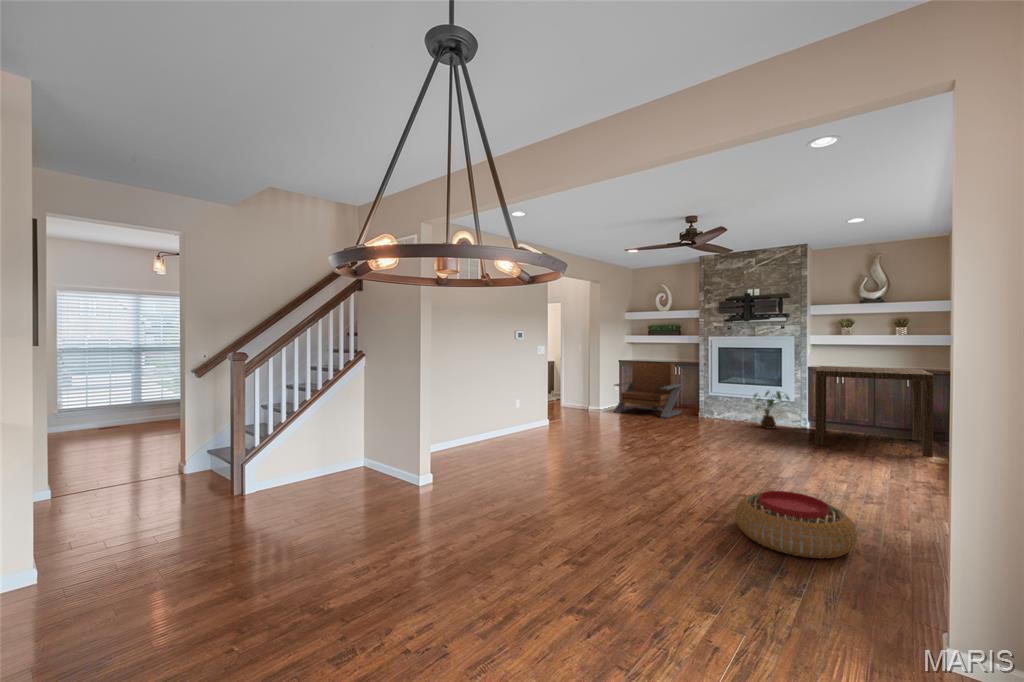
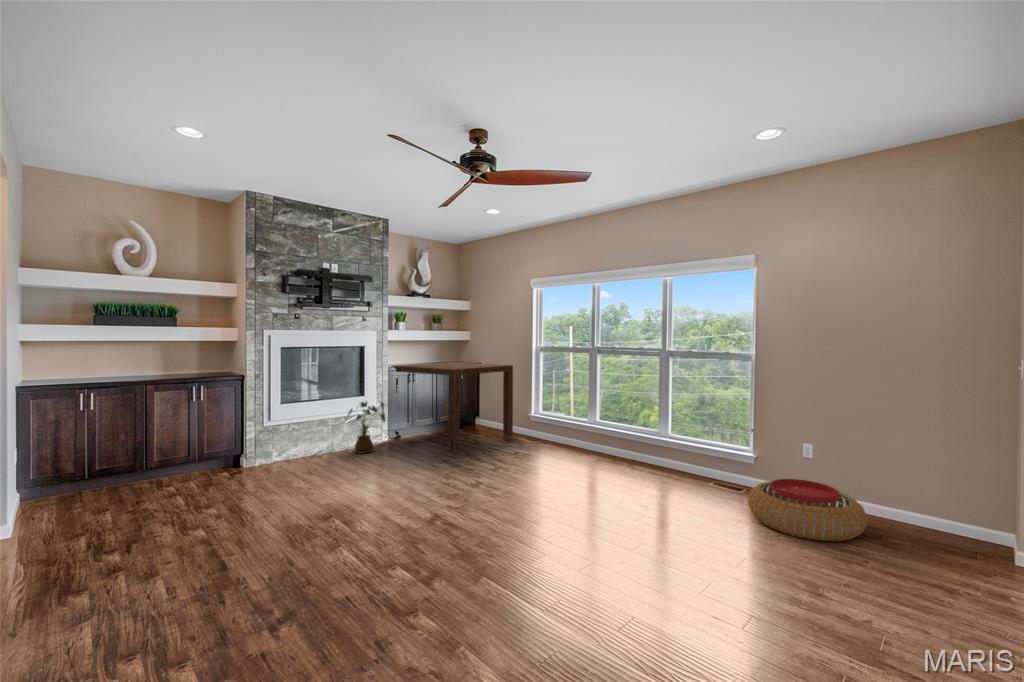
lounge chair: present [614,362,682,418] -> none [56,381,230,521]

